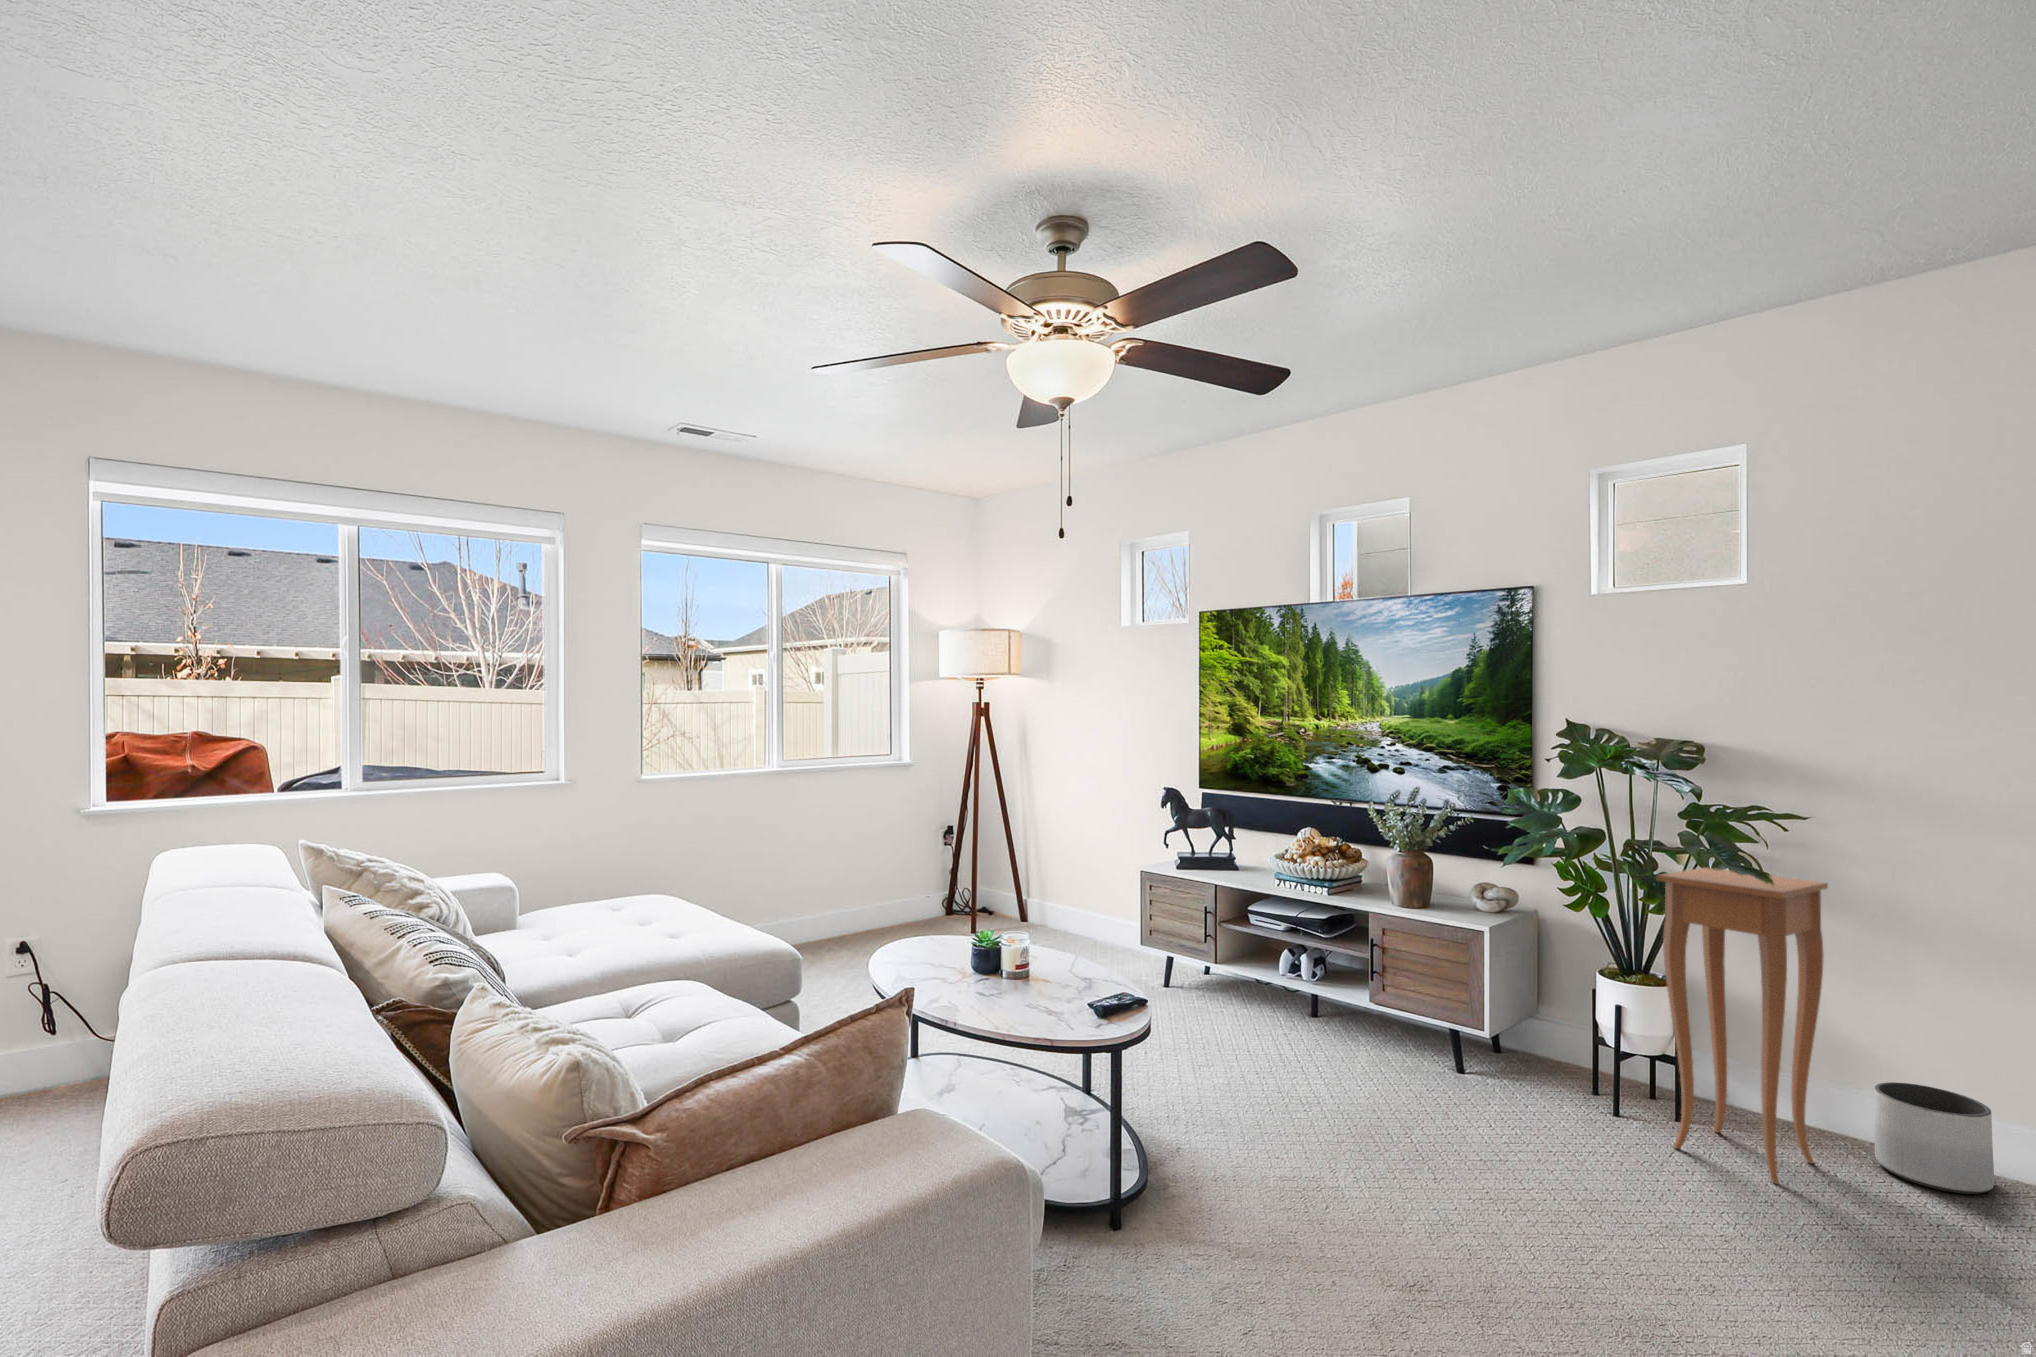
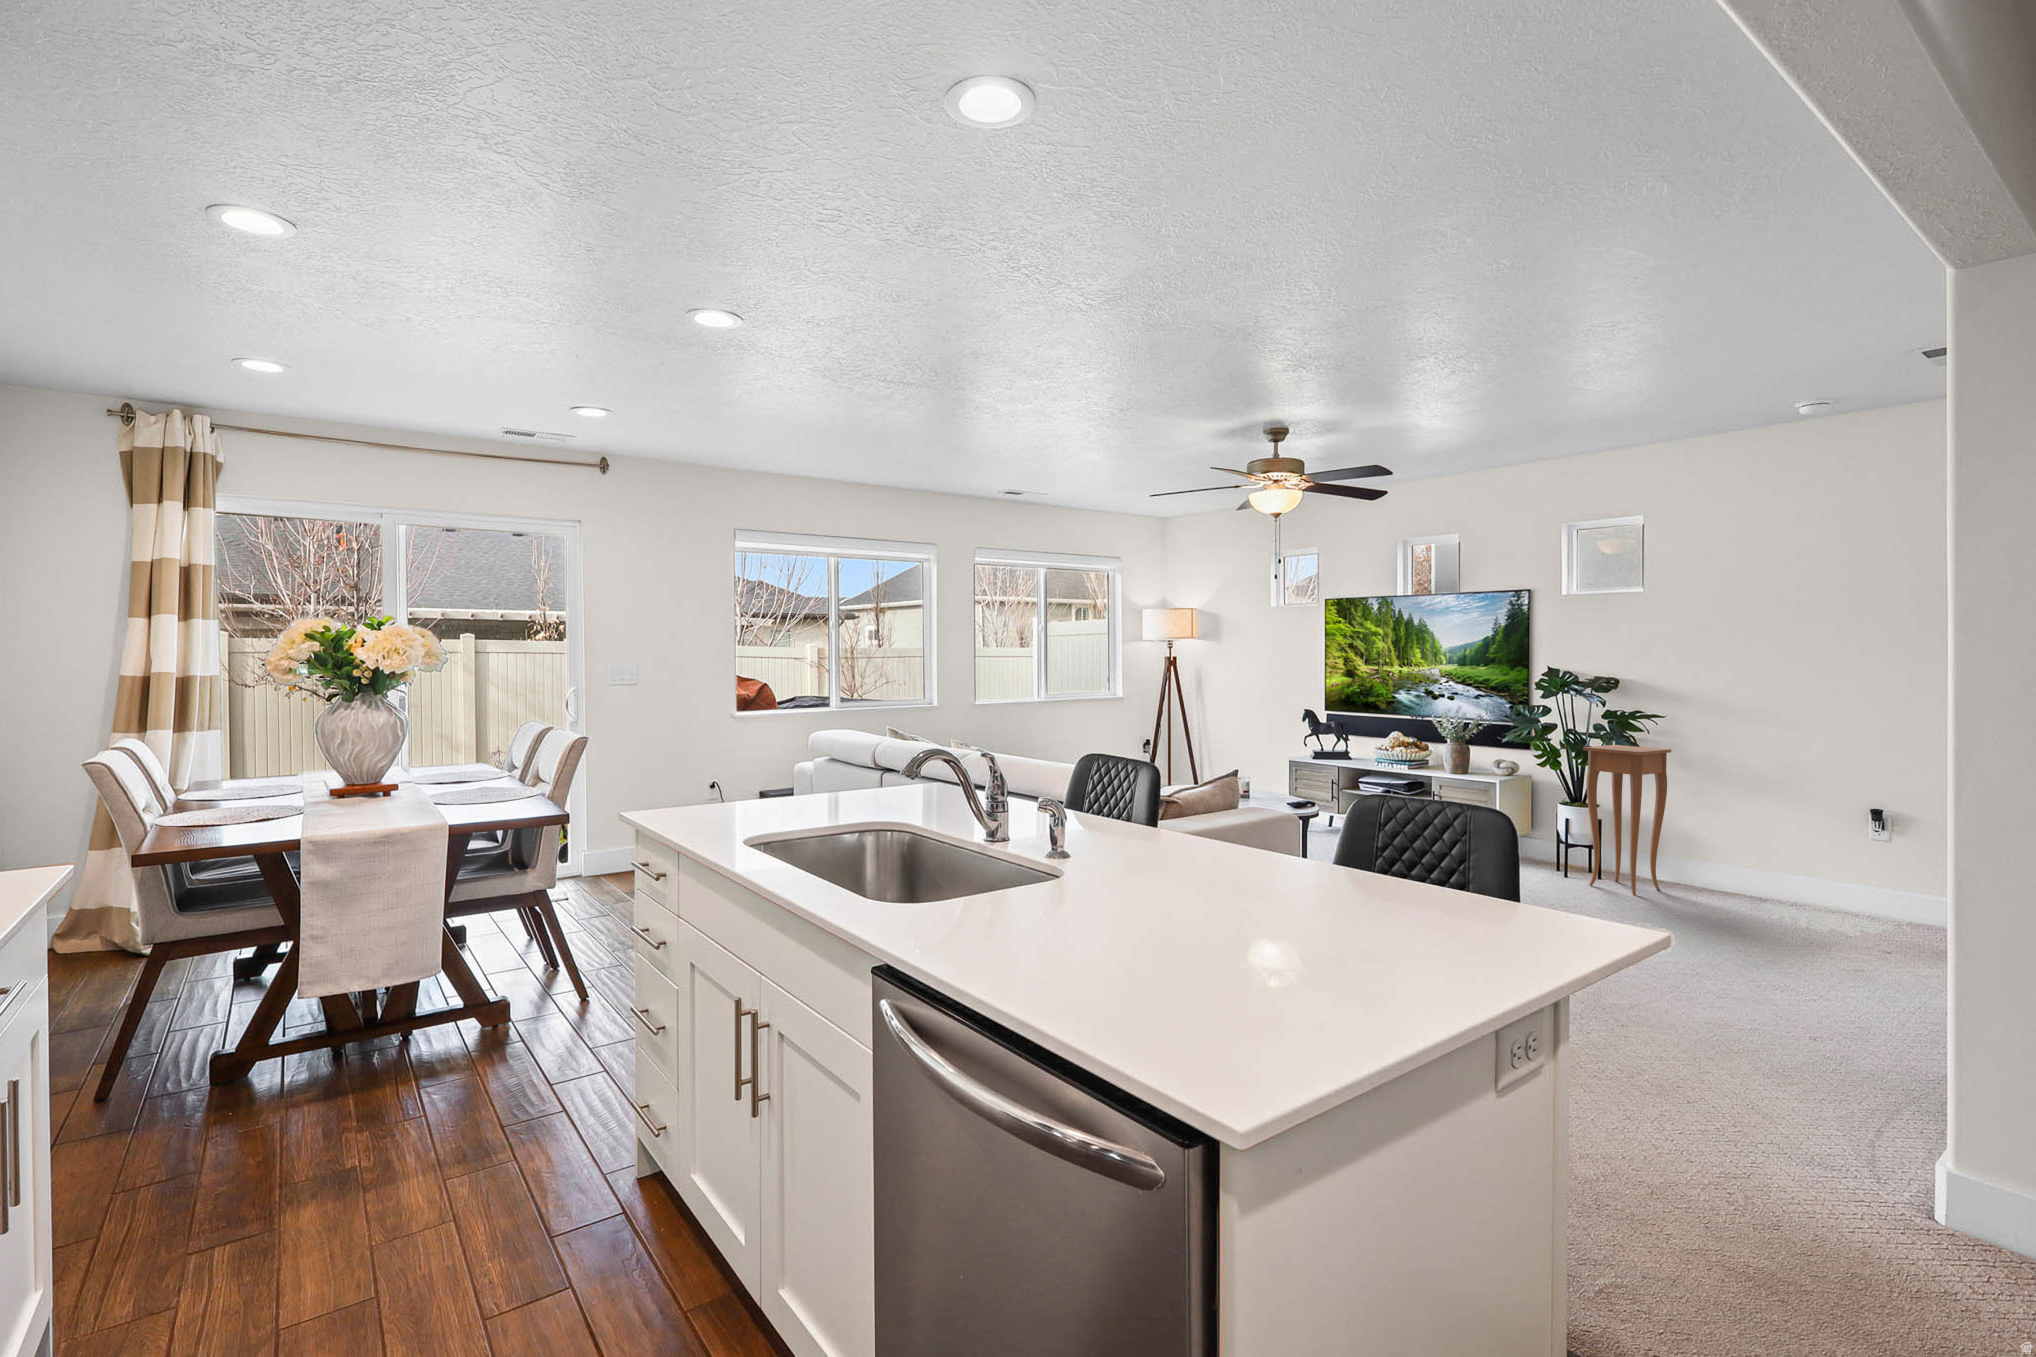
planter: present [1875,1082,1994,1194] -> none [1692,851,1746,898]

